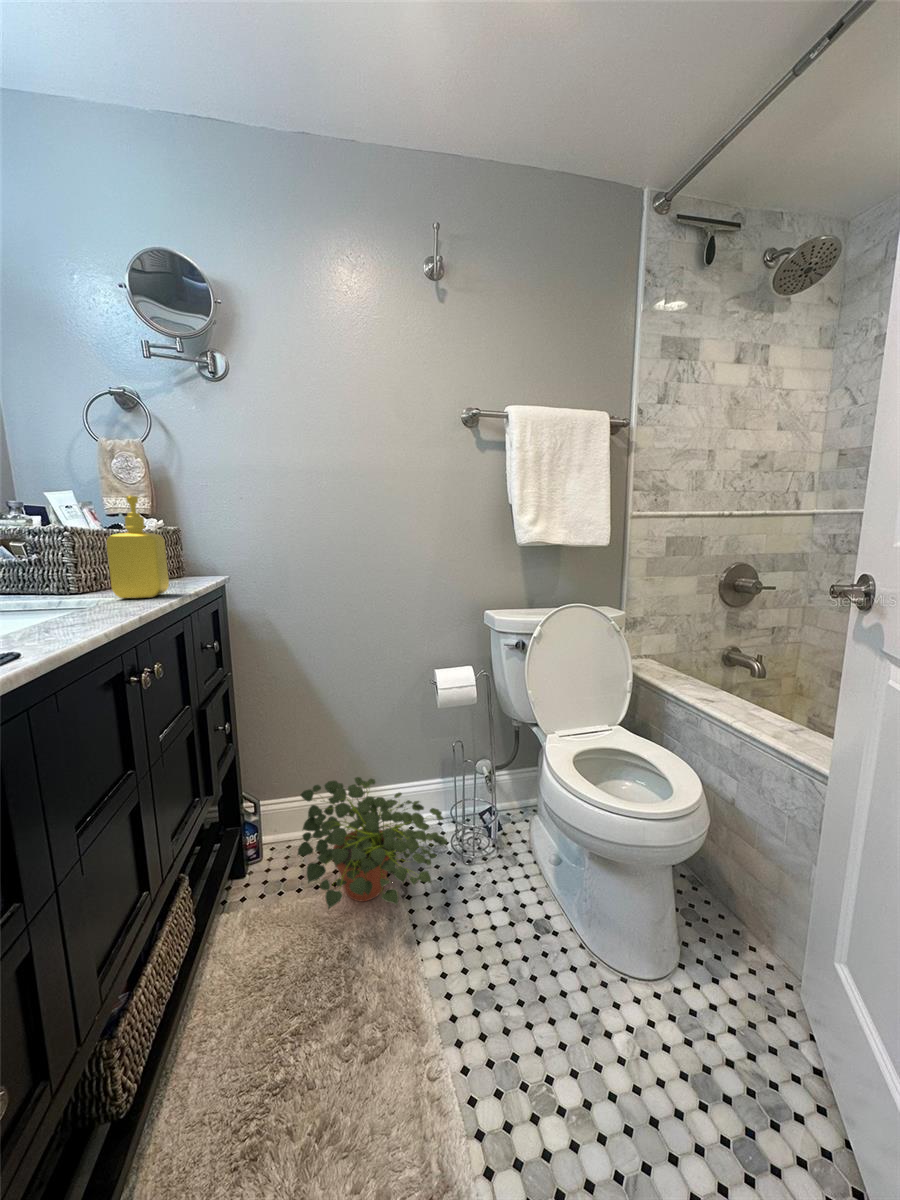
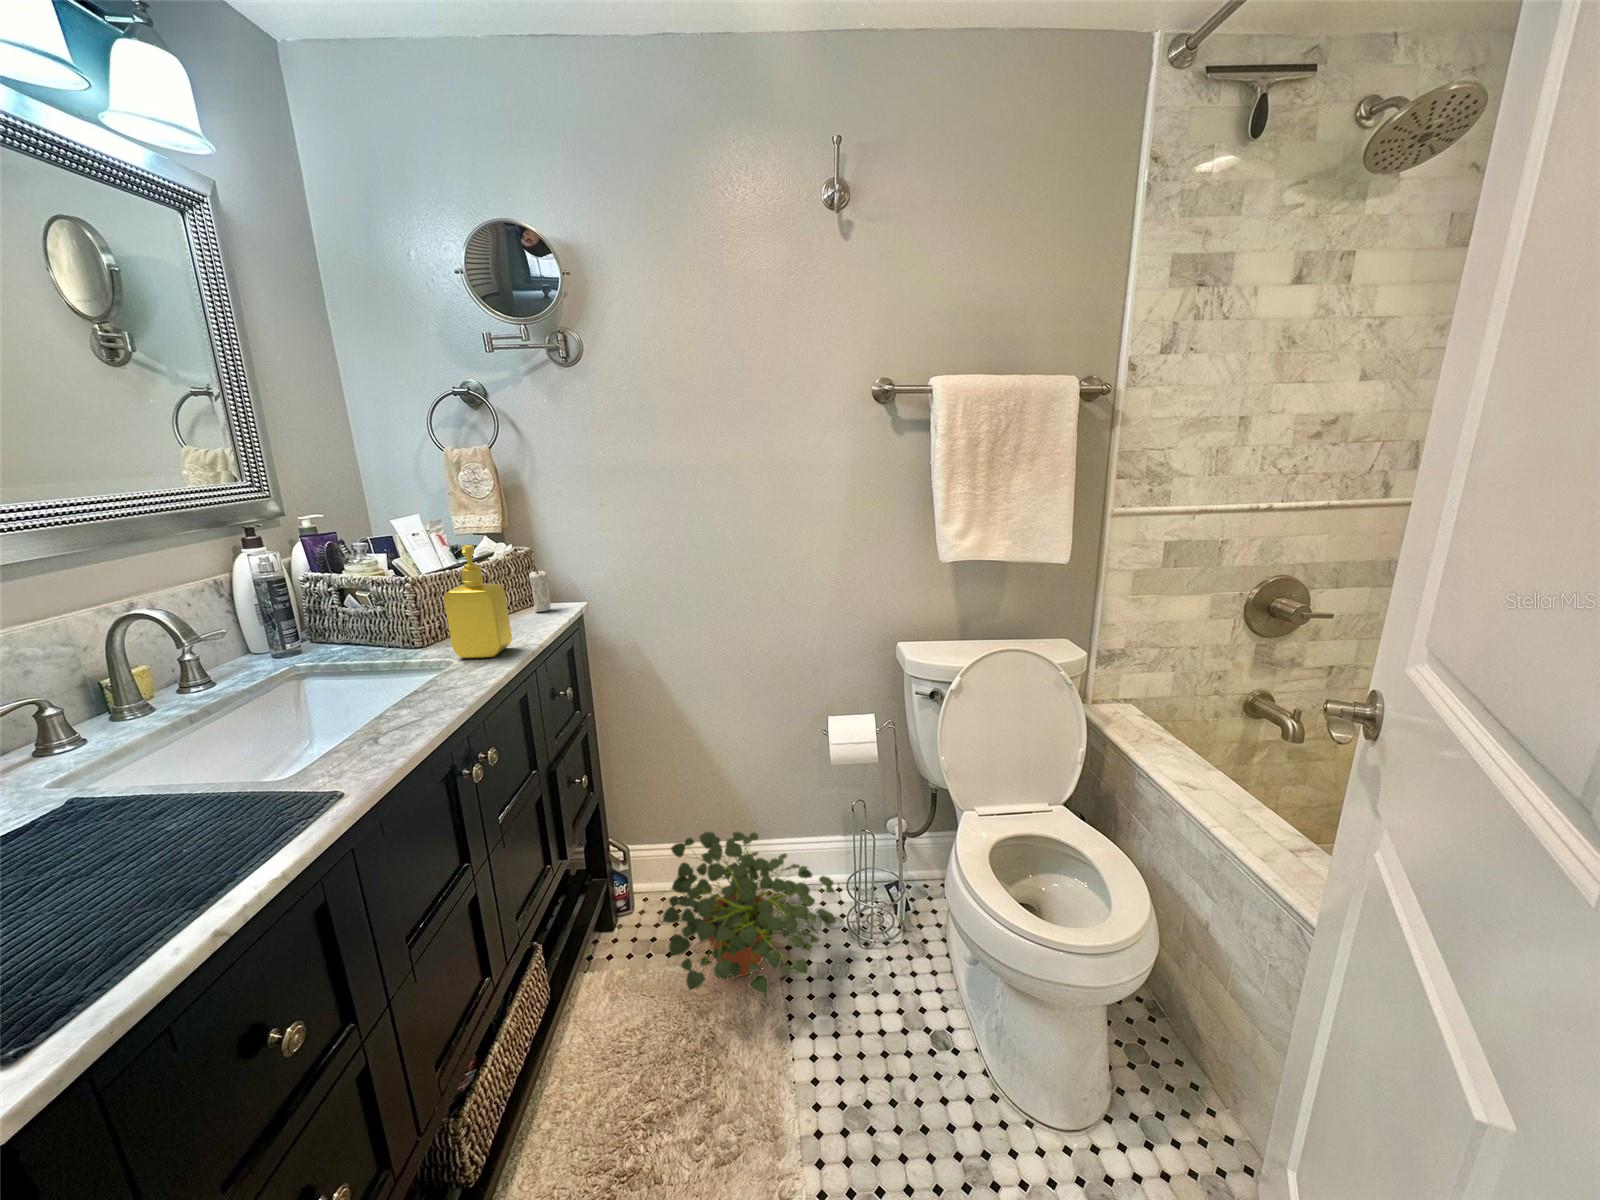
candle: none [177,537,197,580] -> present [529,569,551,612]

